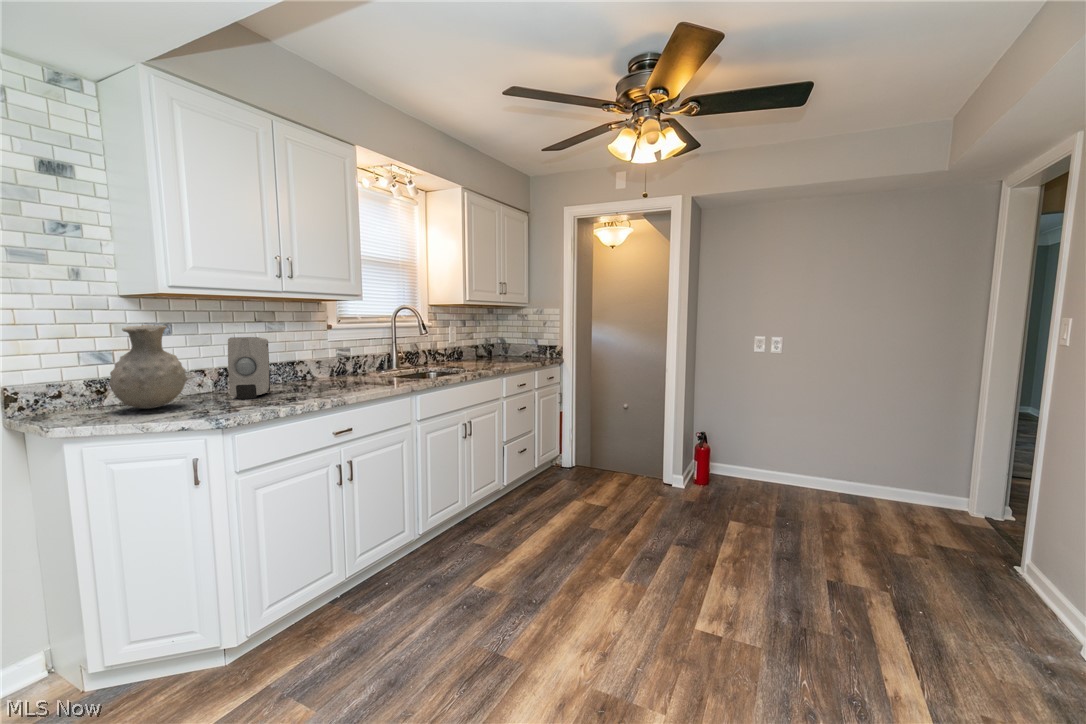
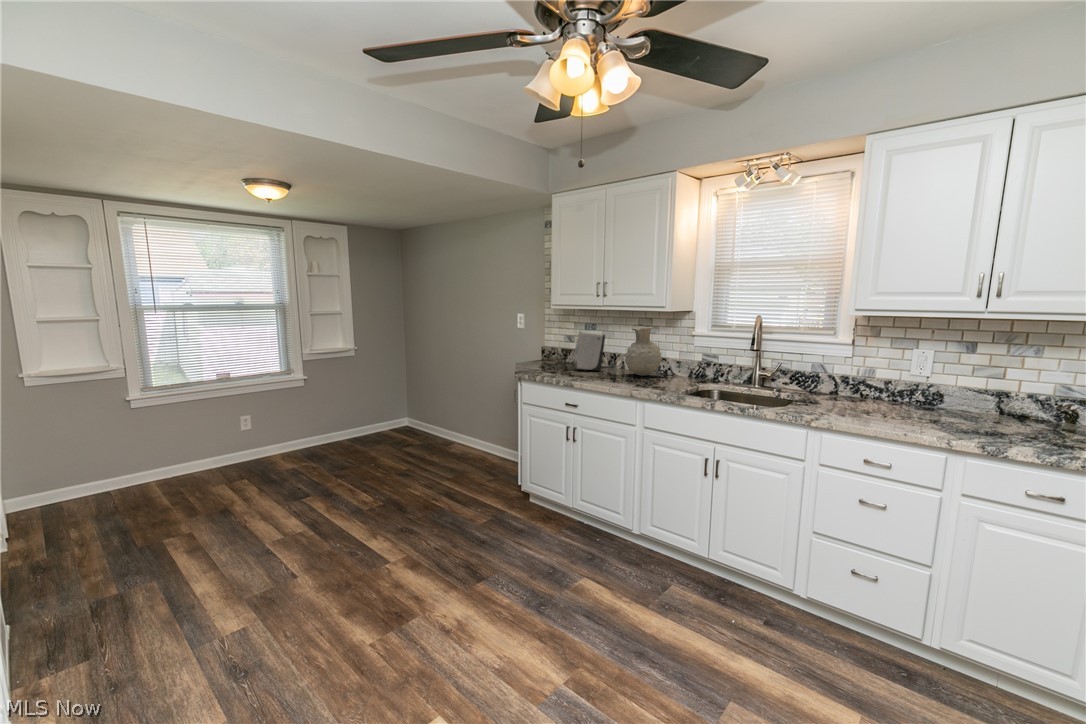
vase: present [109,325,187,409] -> present [625,327,662,376]

